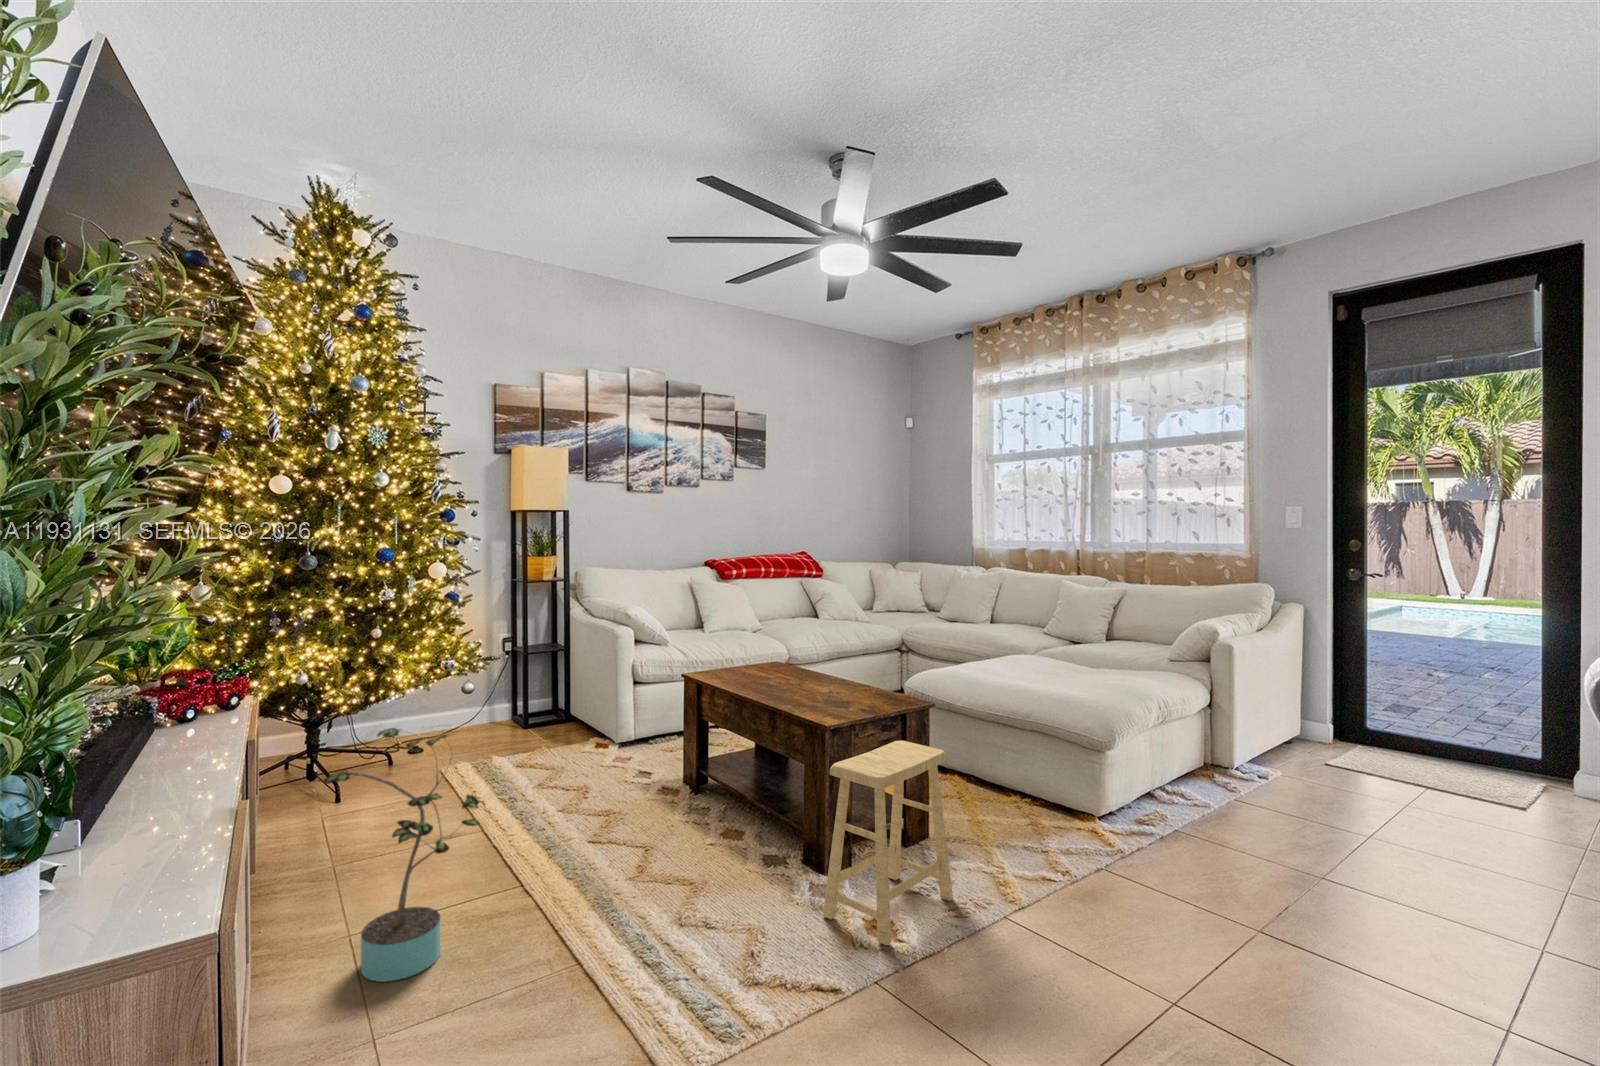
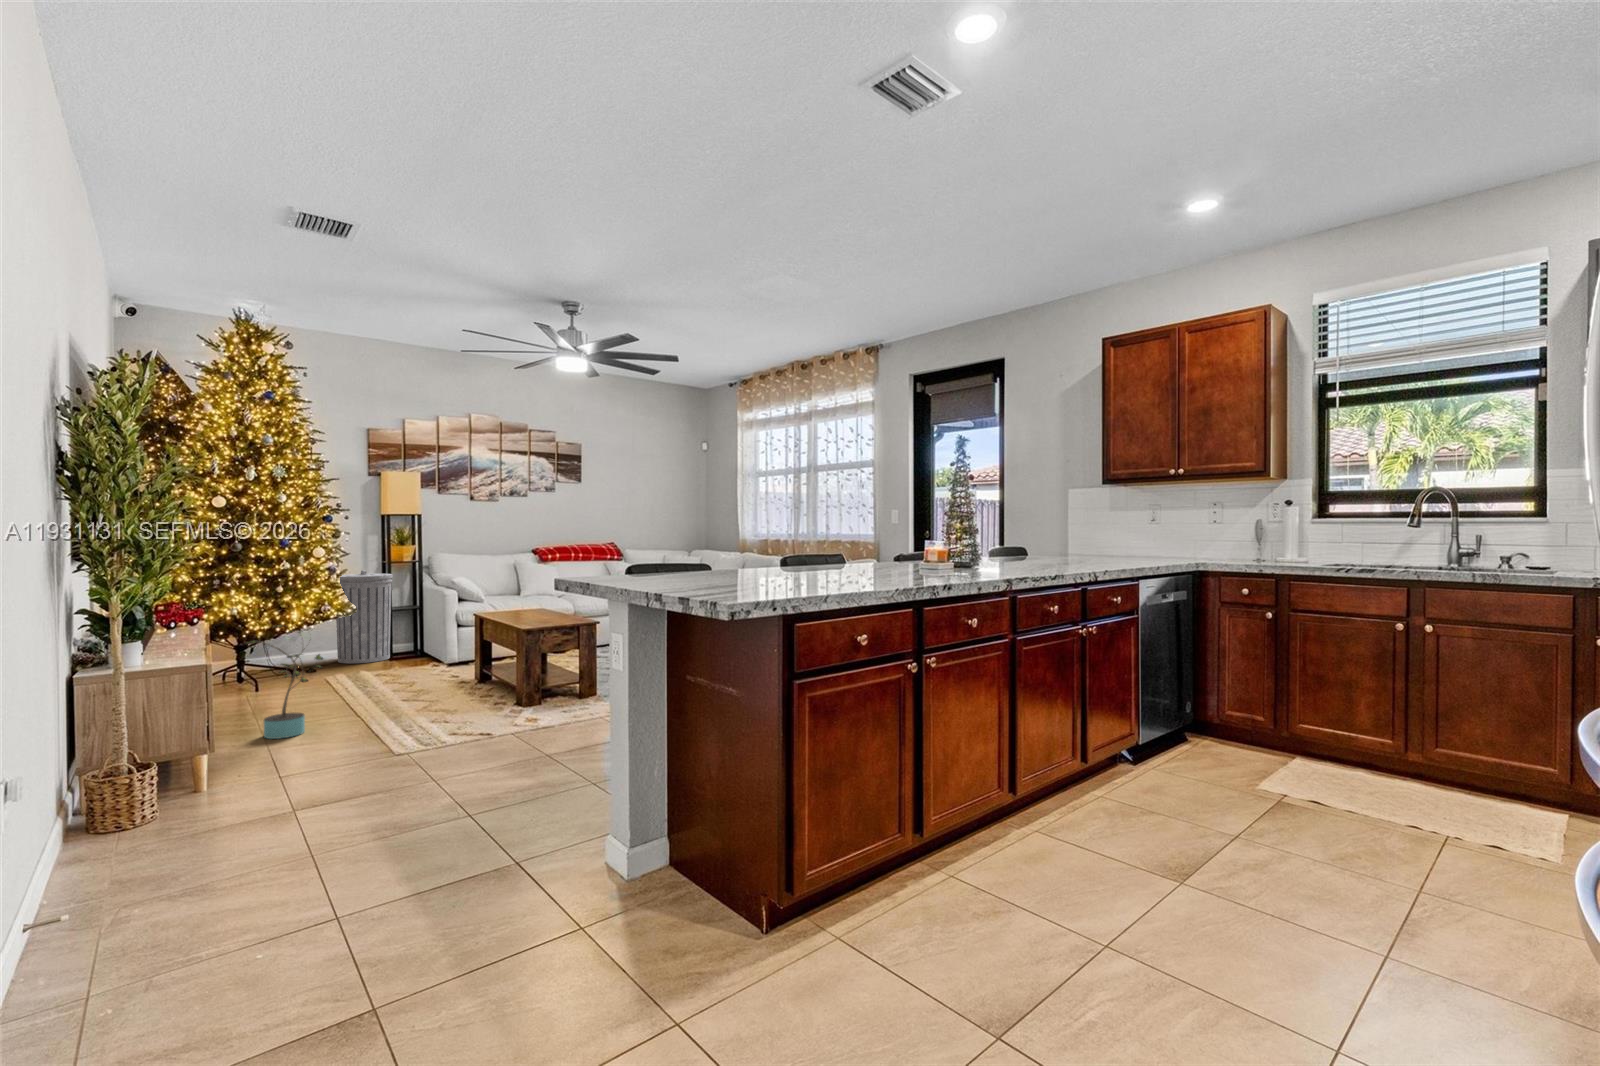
trash can: none [447,593,530,736] -> present [336,570,393,664]
footstool: present [823,740,953,946] -> none [506,636,580,726]

